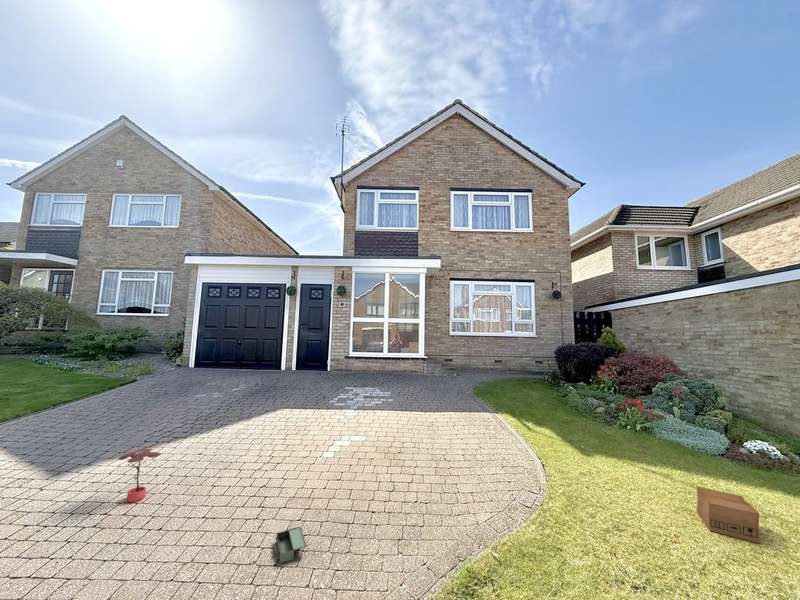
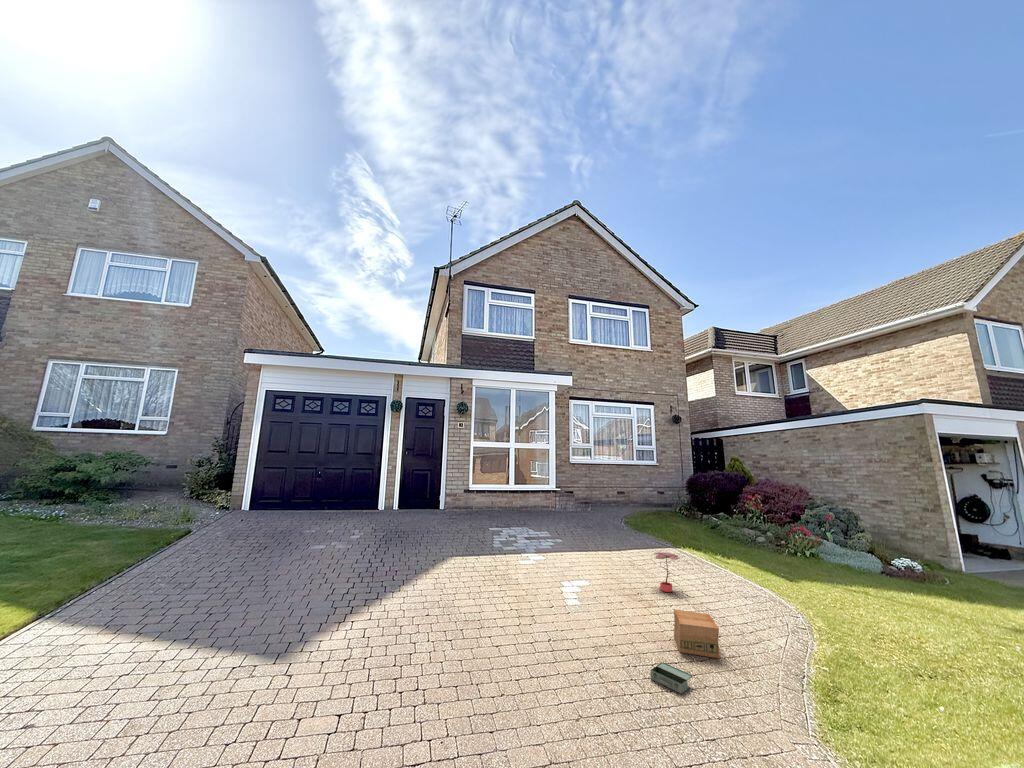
potted plant: present [118,449,161,502] -> present [654,552,679,592]
cardboard box: present [697,486,760,543] -> present [674,609,720,658]

